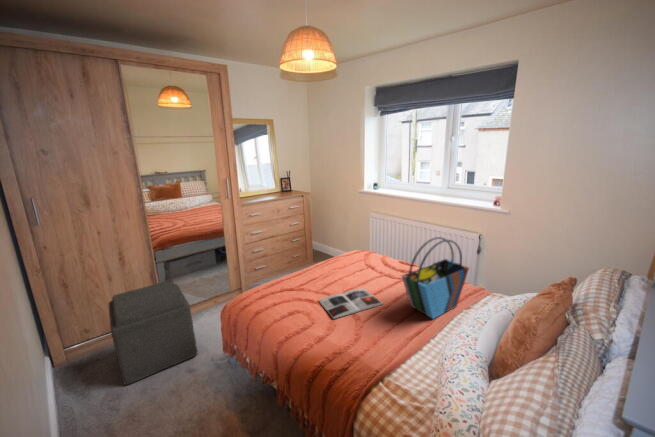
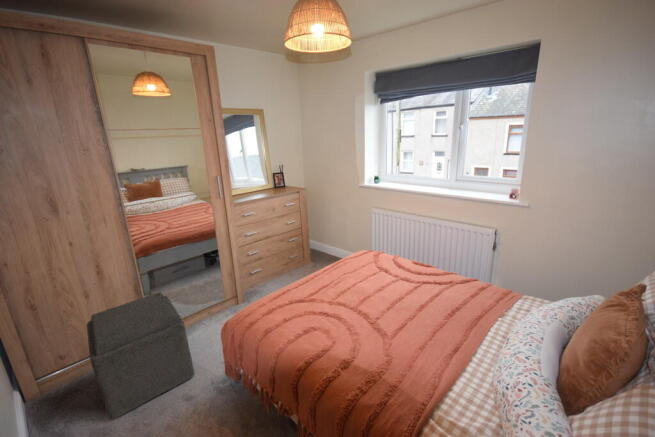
tote bag: present [402,237,469,319] -> none [432,238,503,331]
magazine: present [319,288,382,319] -> none [335,296,409,336]

